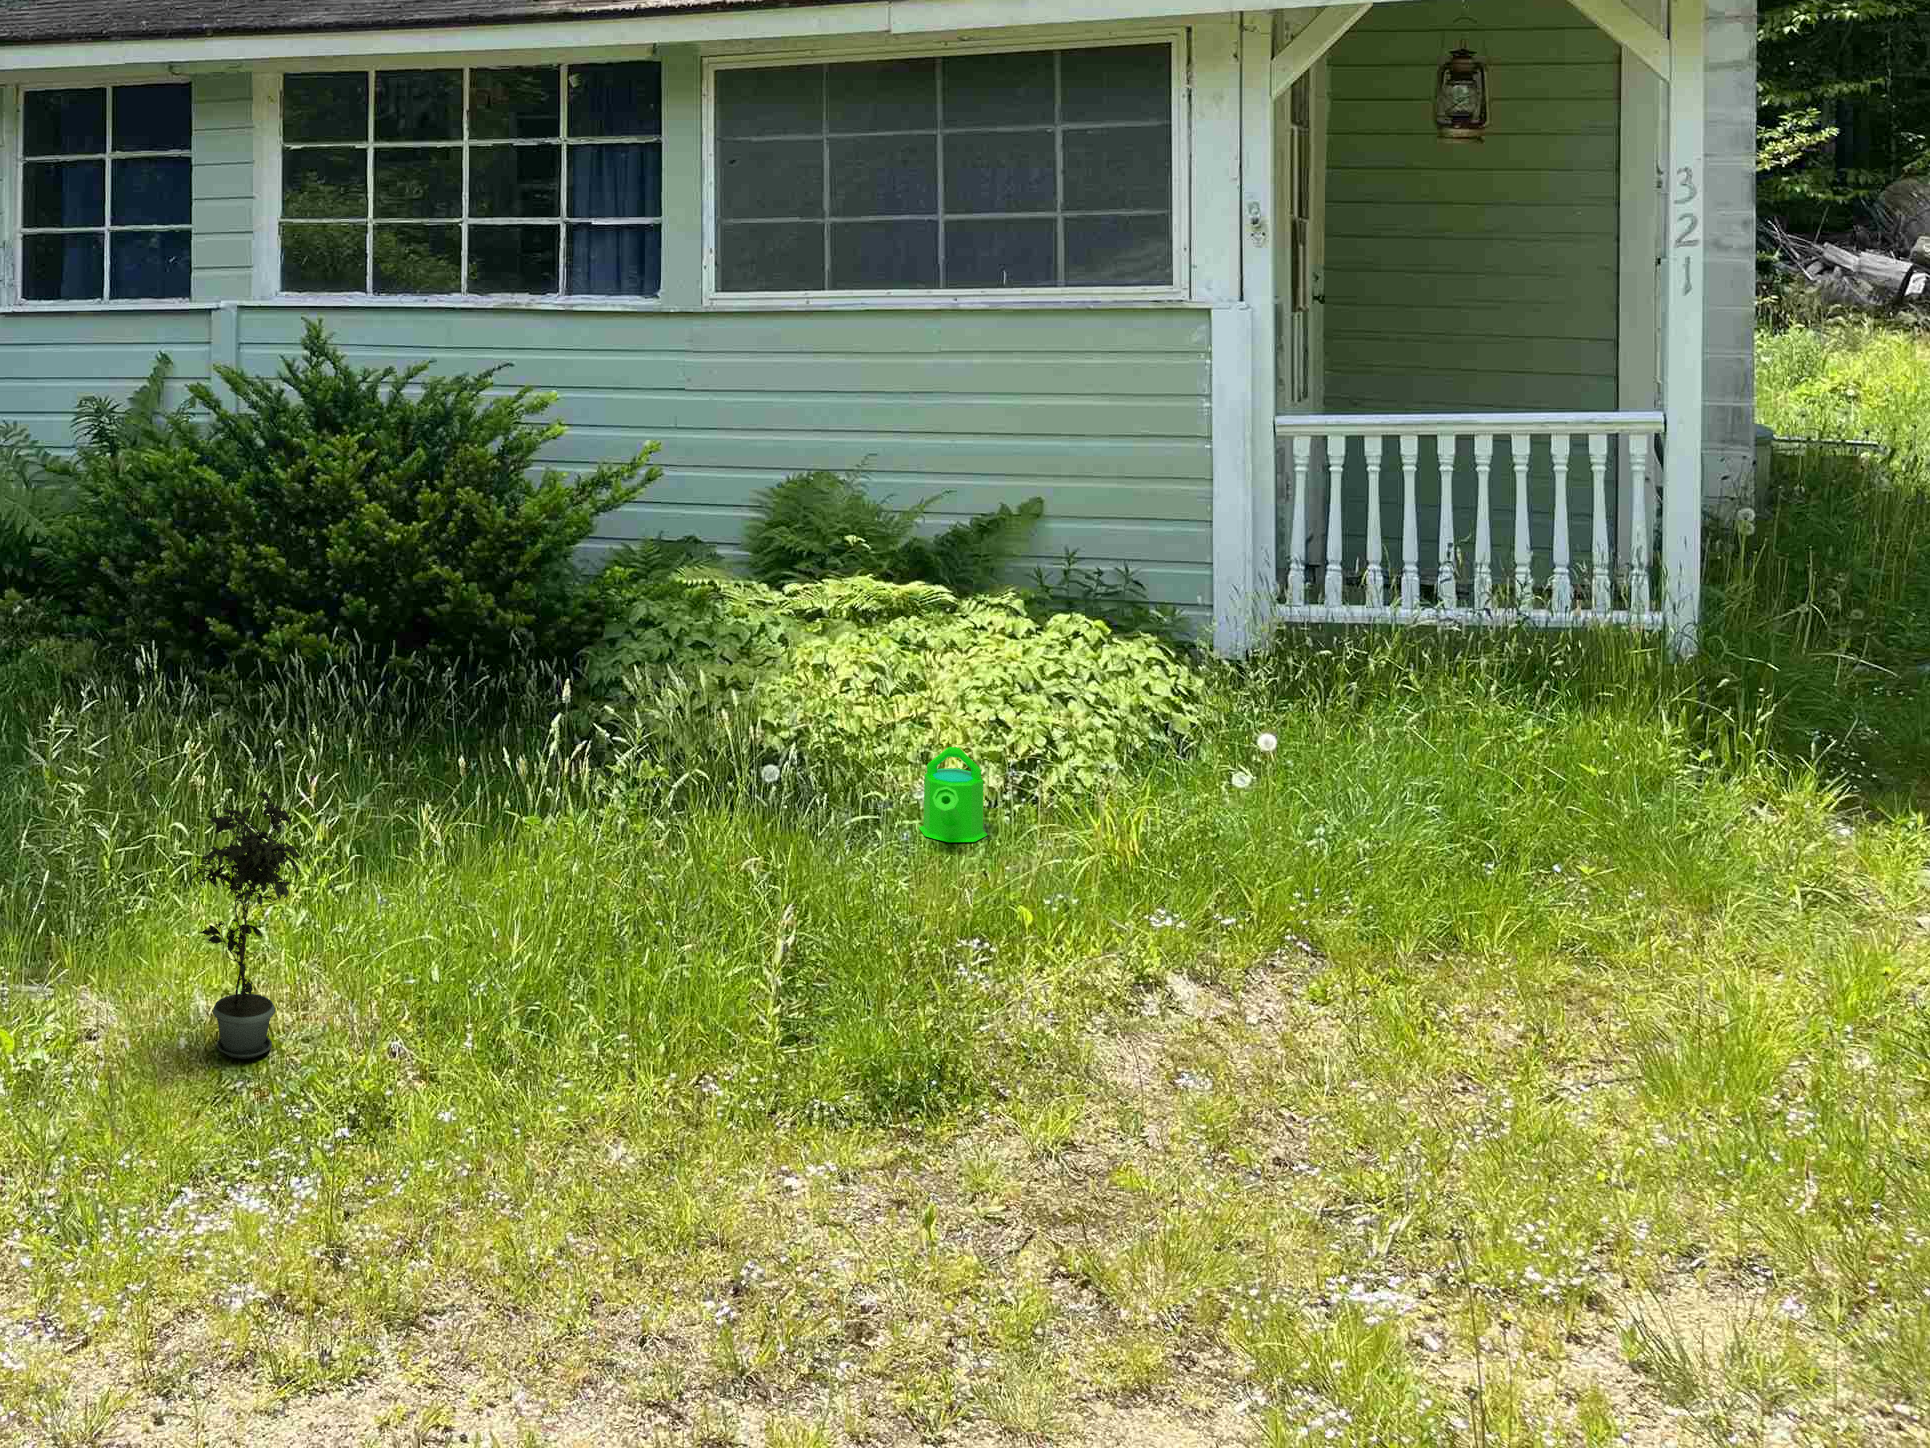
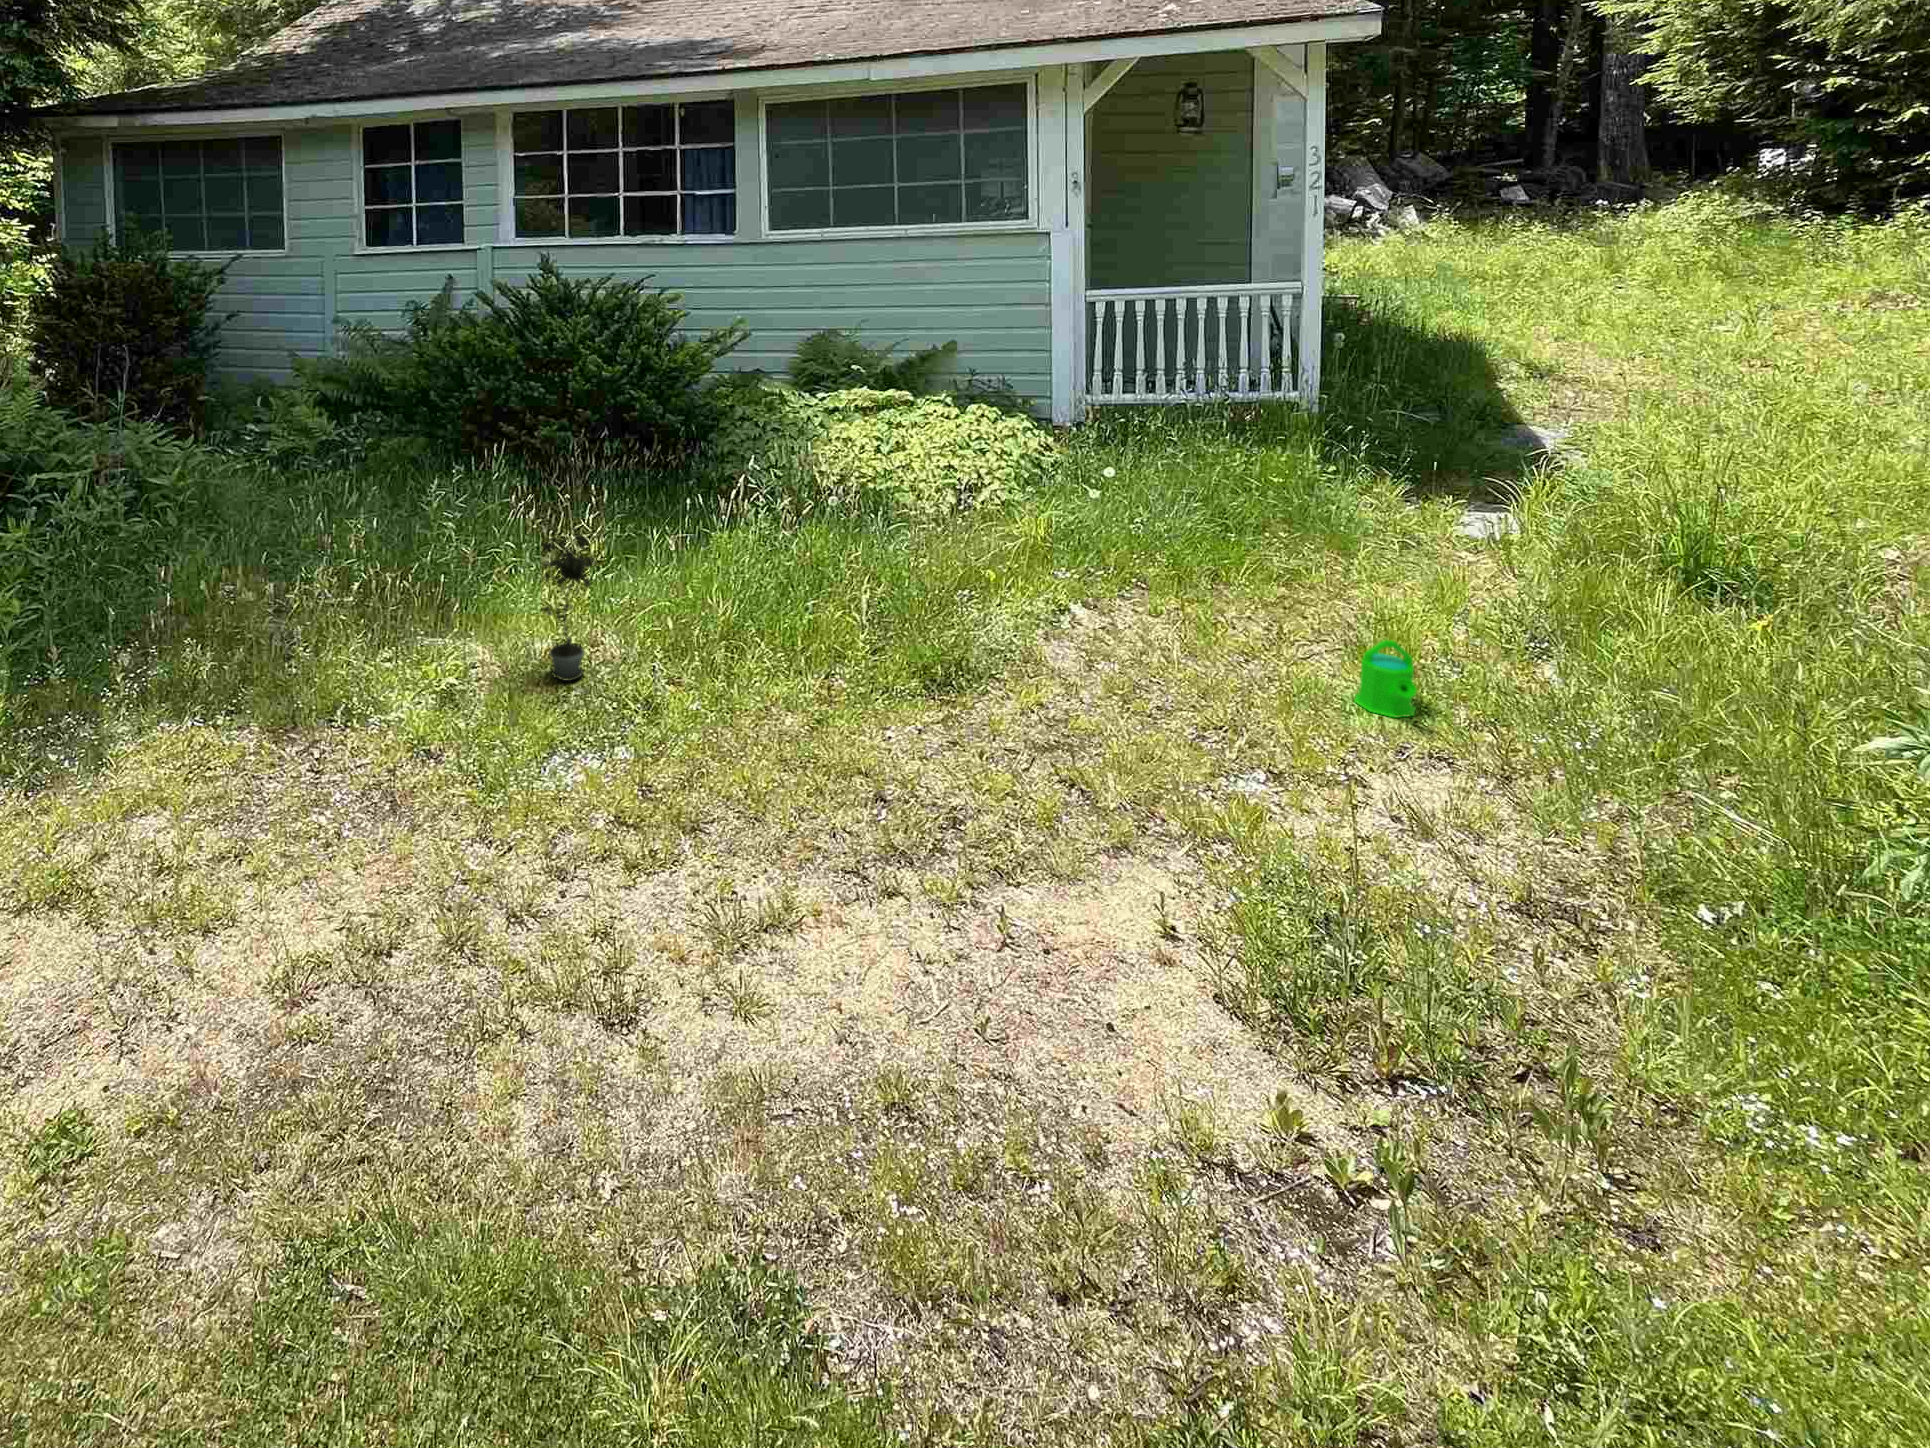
watering can: present [919,747,987,842] -> present [1354,640,1417,718]

